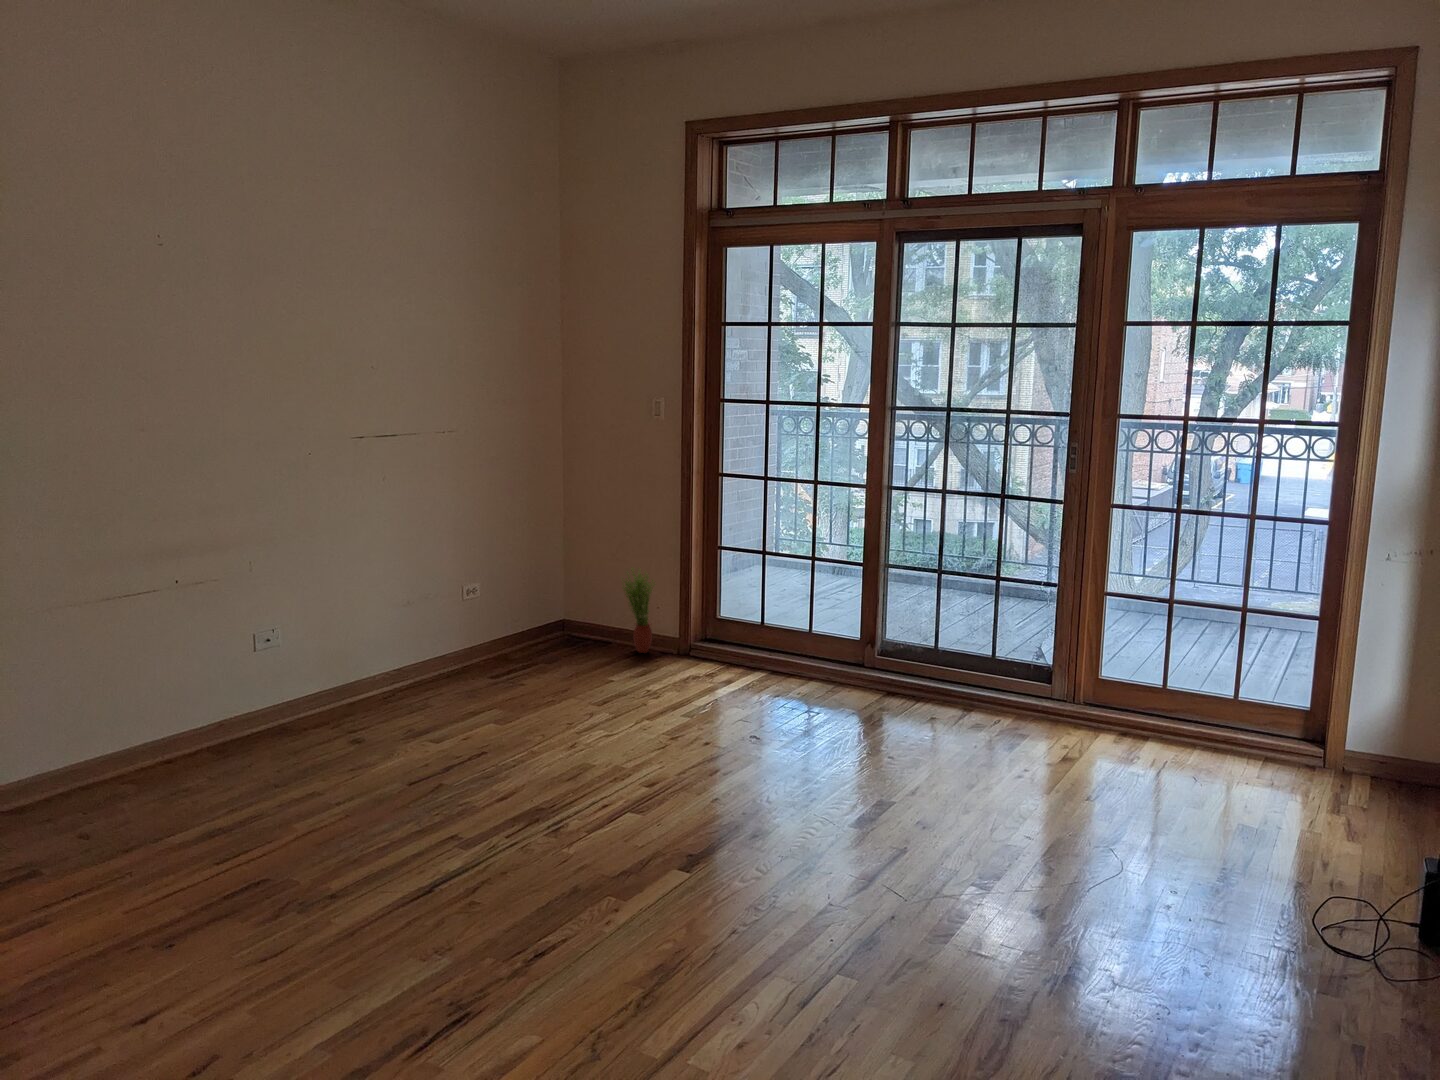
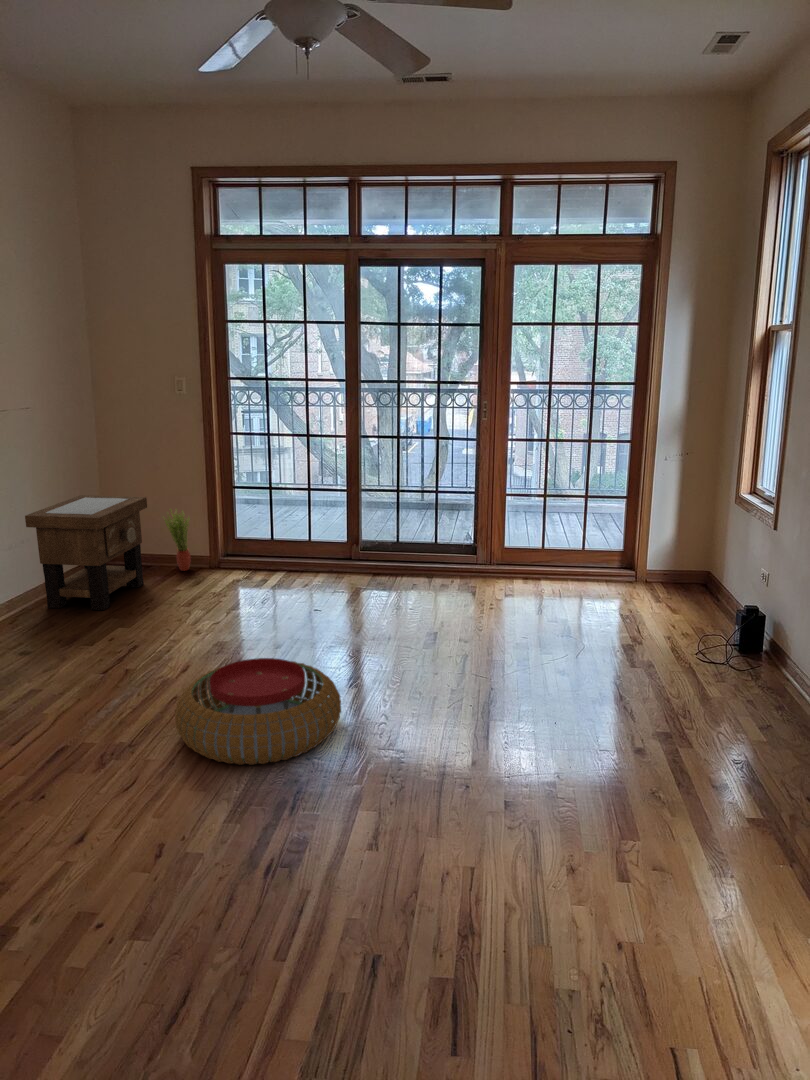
side table: none [431,539,592,687] -> present [25,495,147,610]
pouf: none [422,774,666,930] -> present [175,658,341,765]

